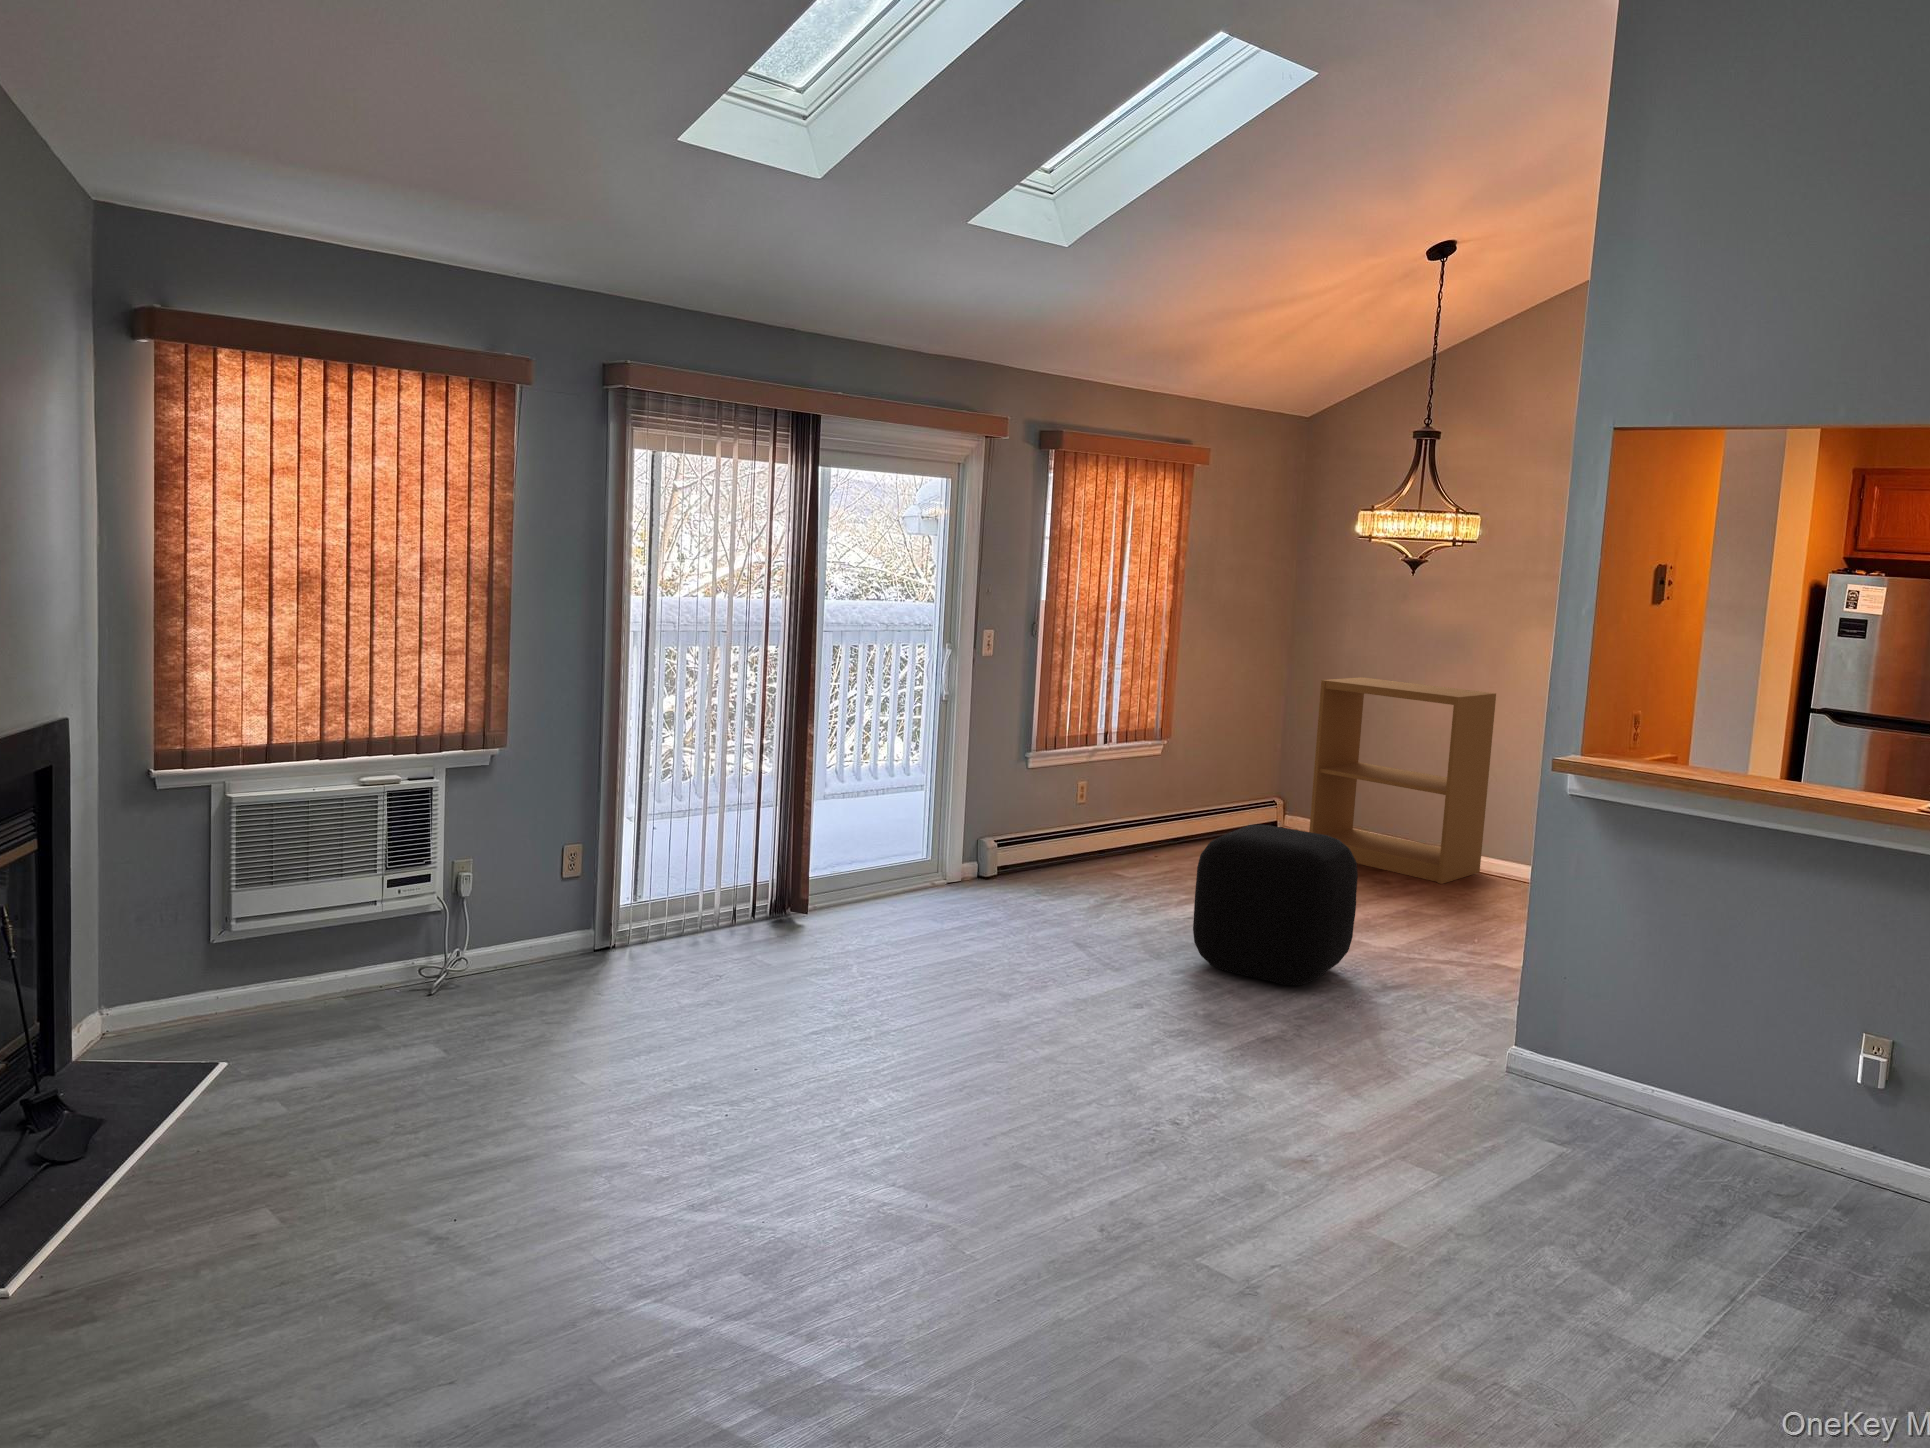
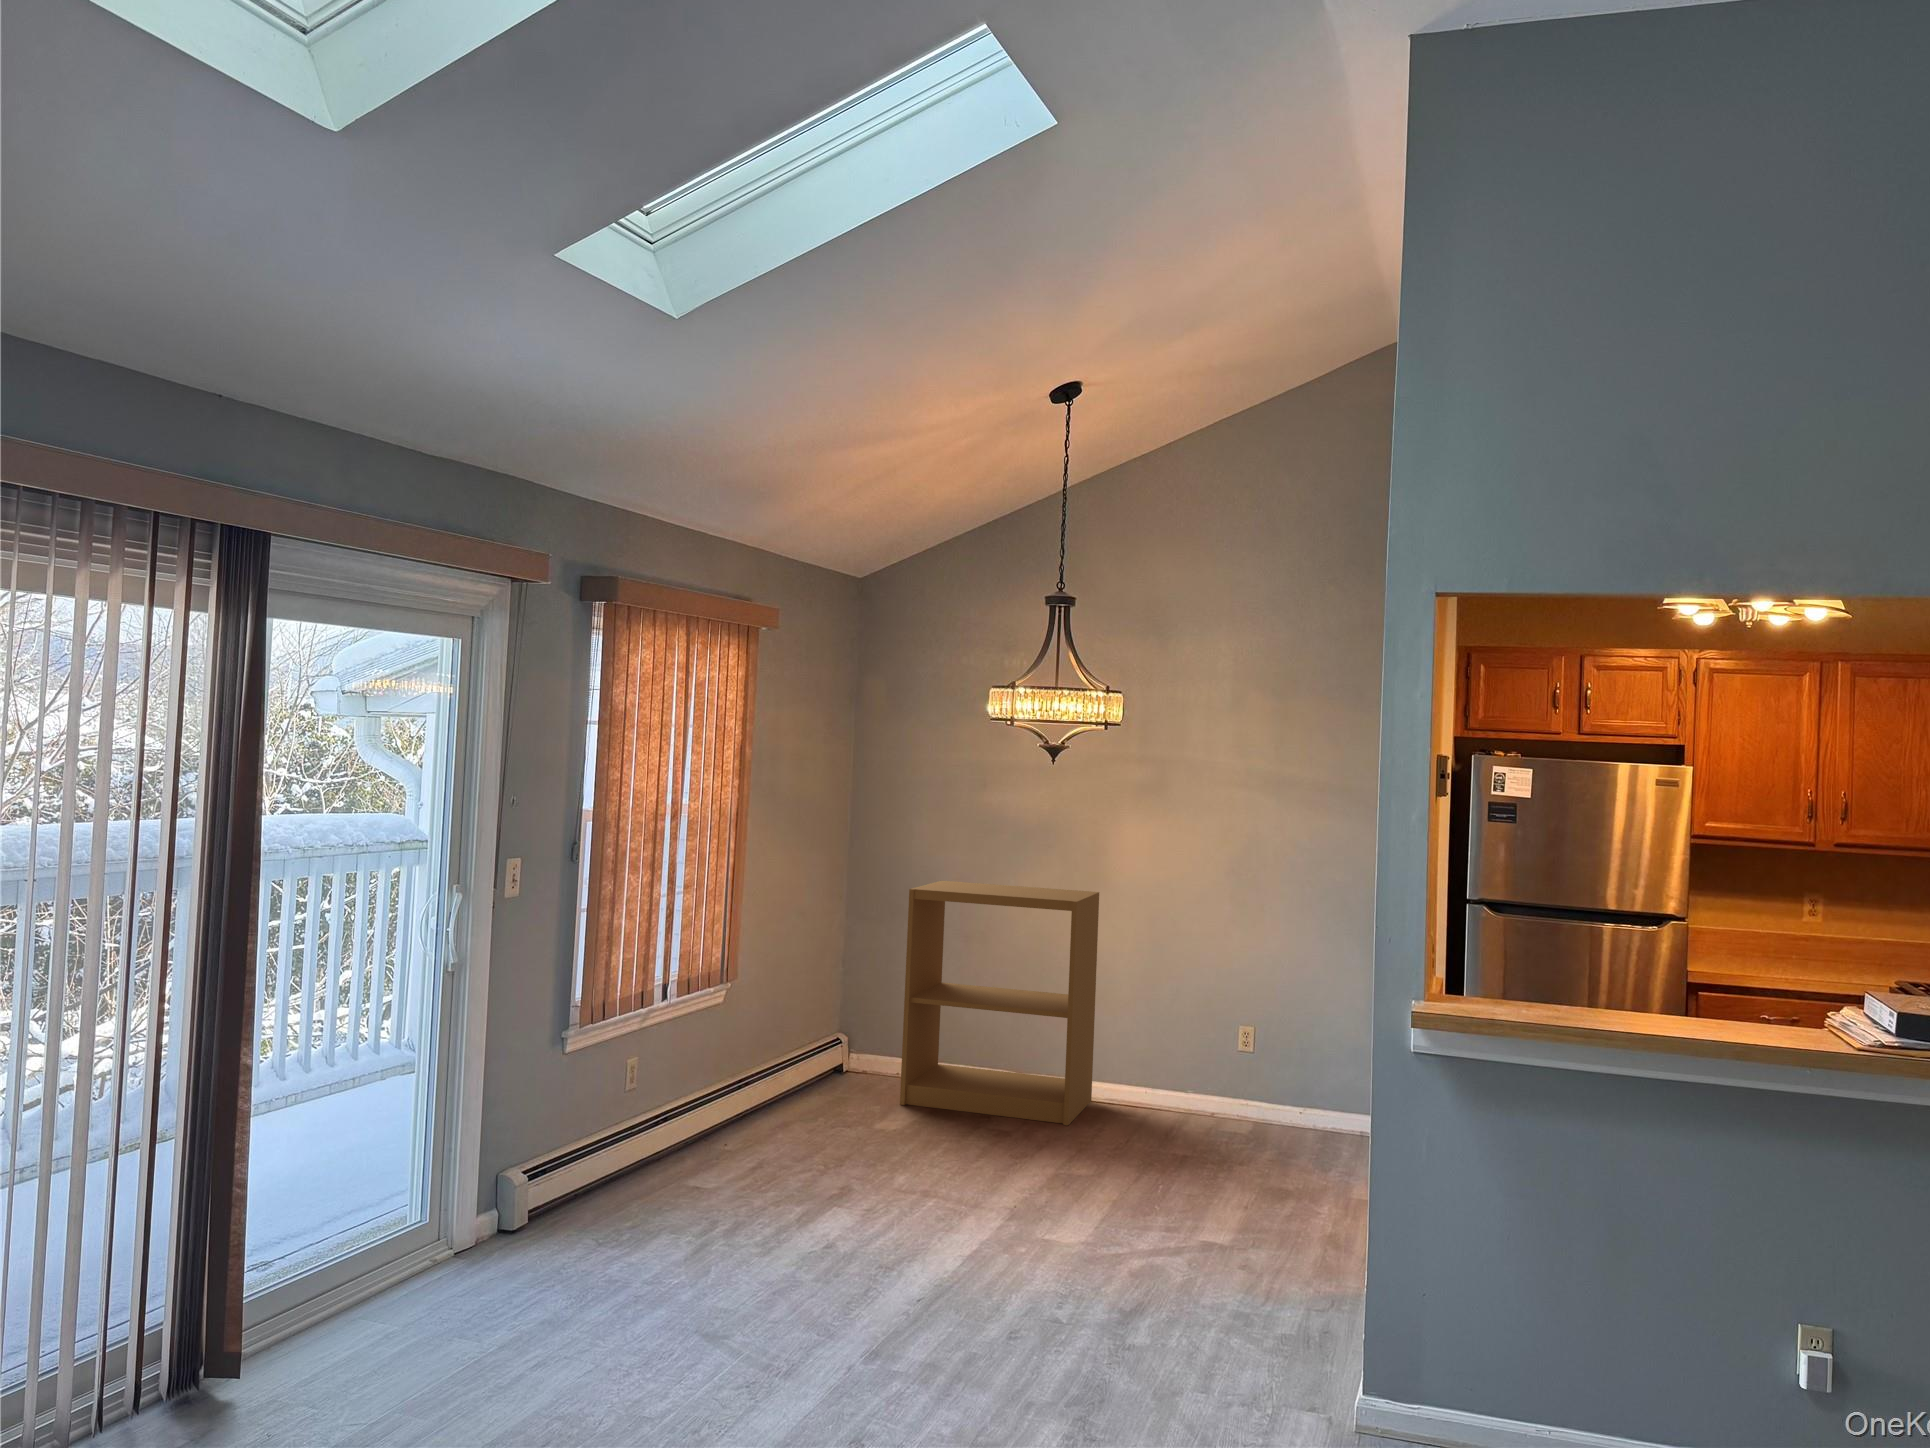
ottoman: present [1193,825,1358,985] -> none [887,1108,1094,1341]

